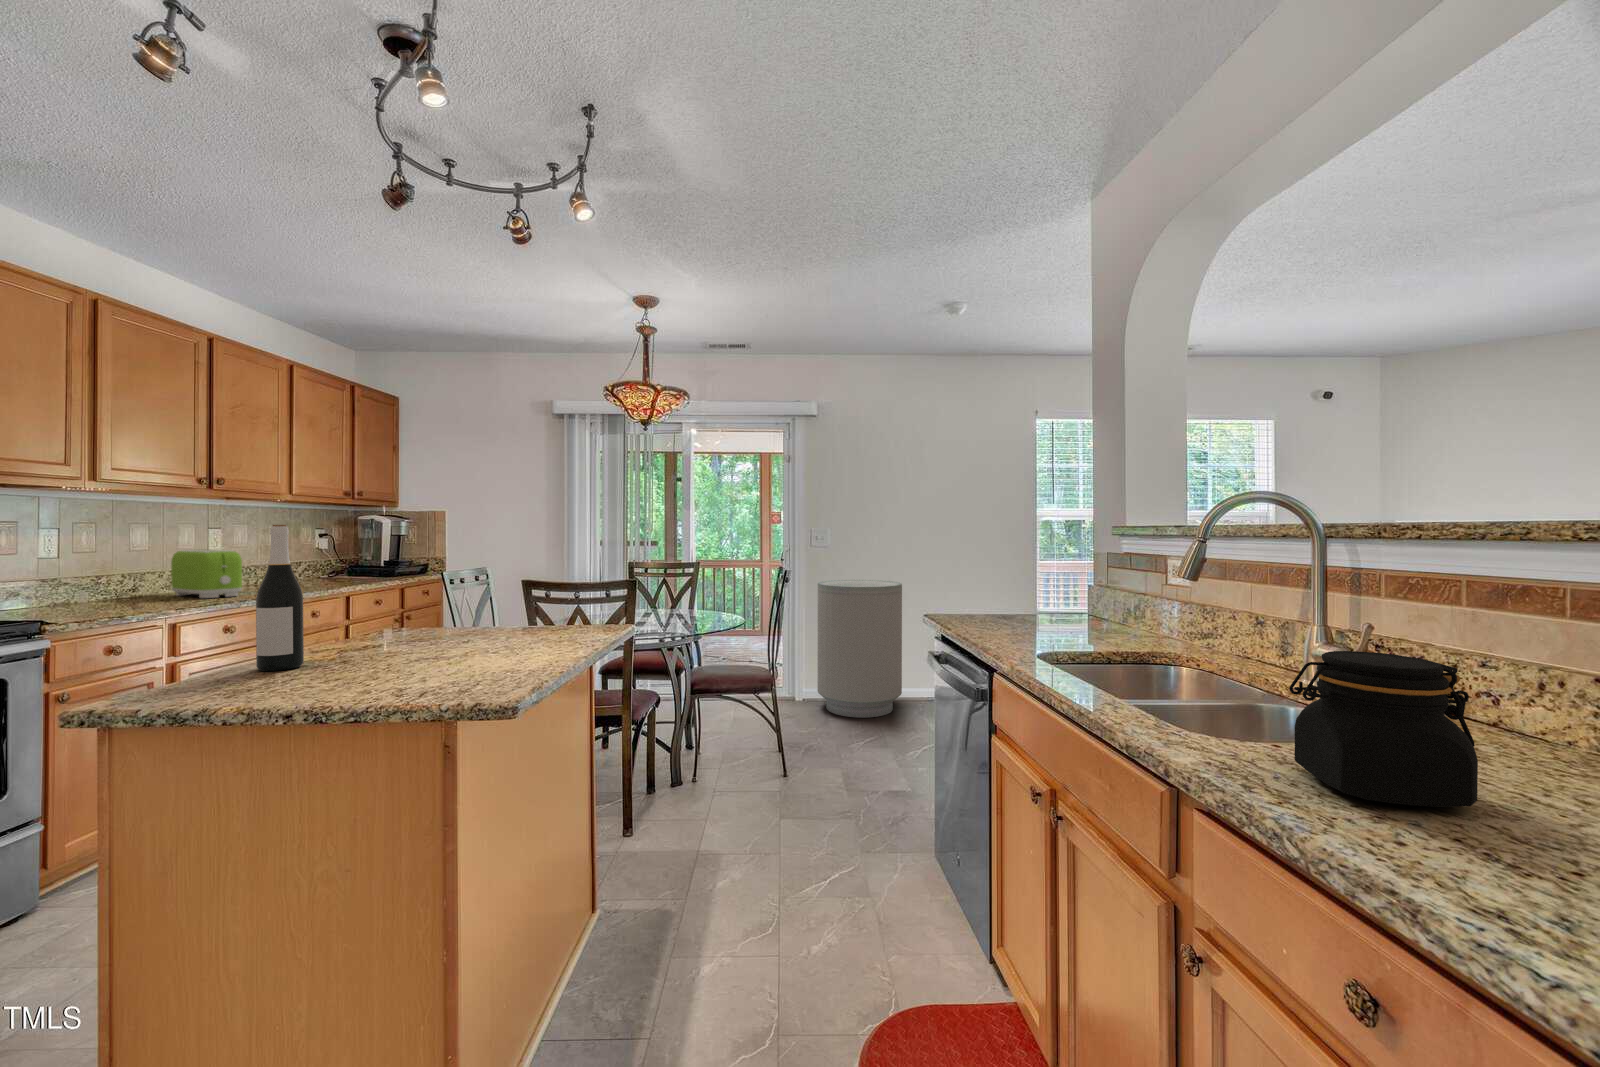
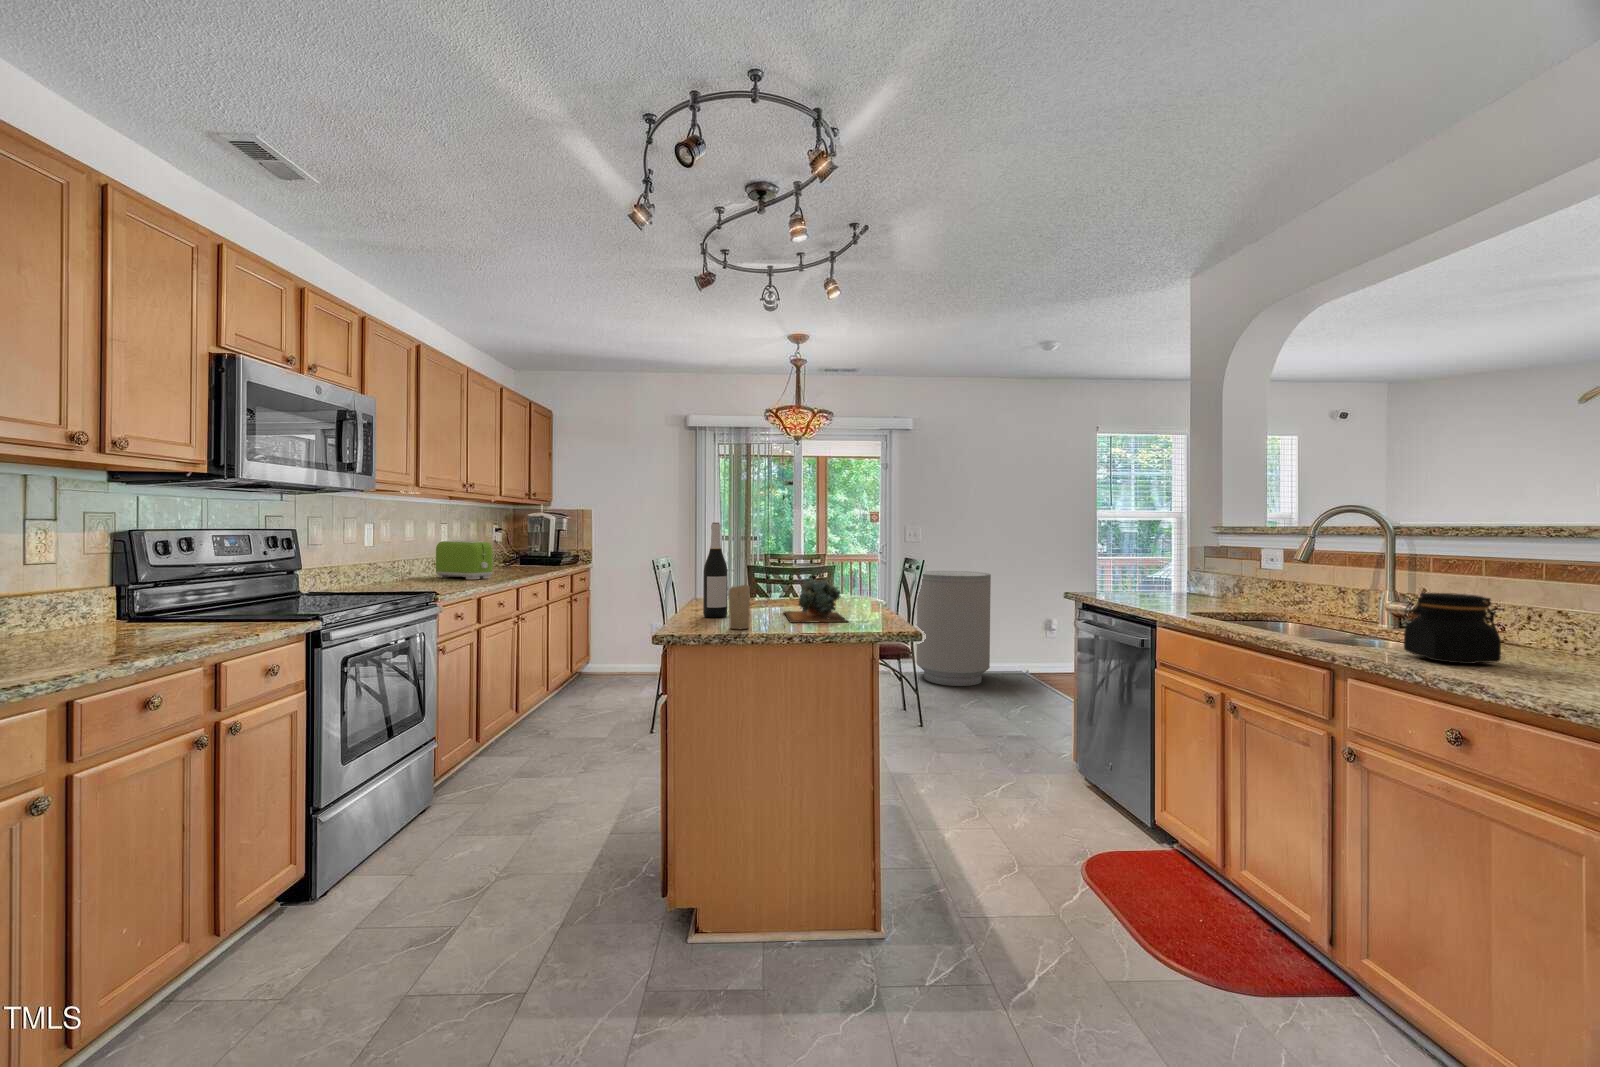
succulent plant: none [349,610,492,683] -> present [784,580,848,623]
candle: none [190,626,238,702] -> present [728,585,750,629]

